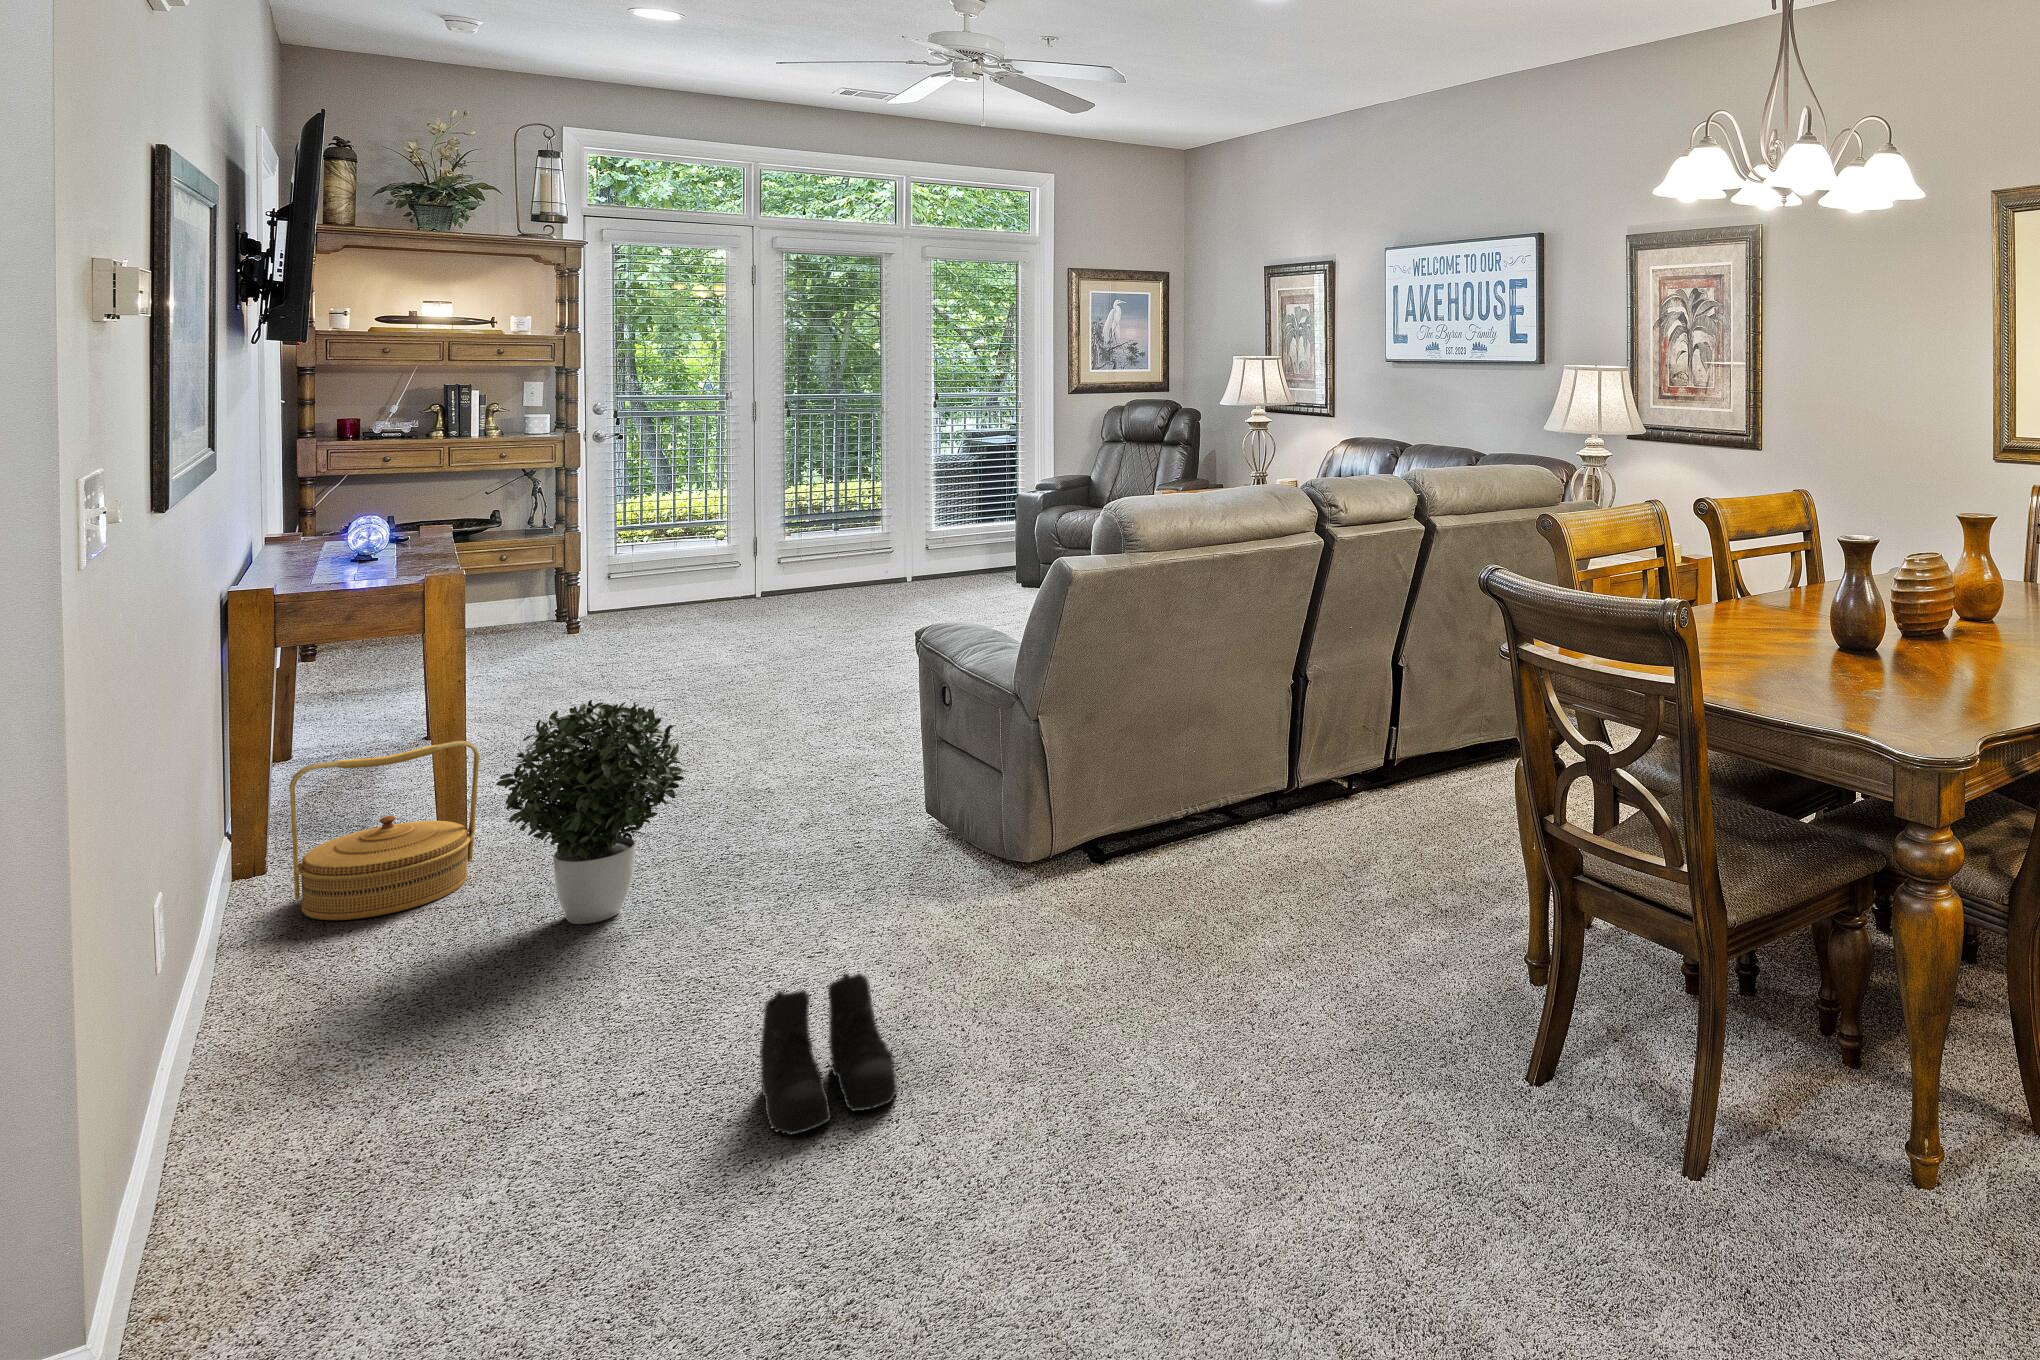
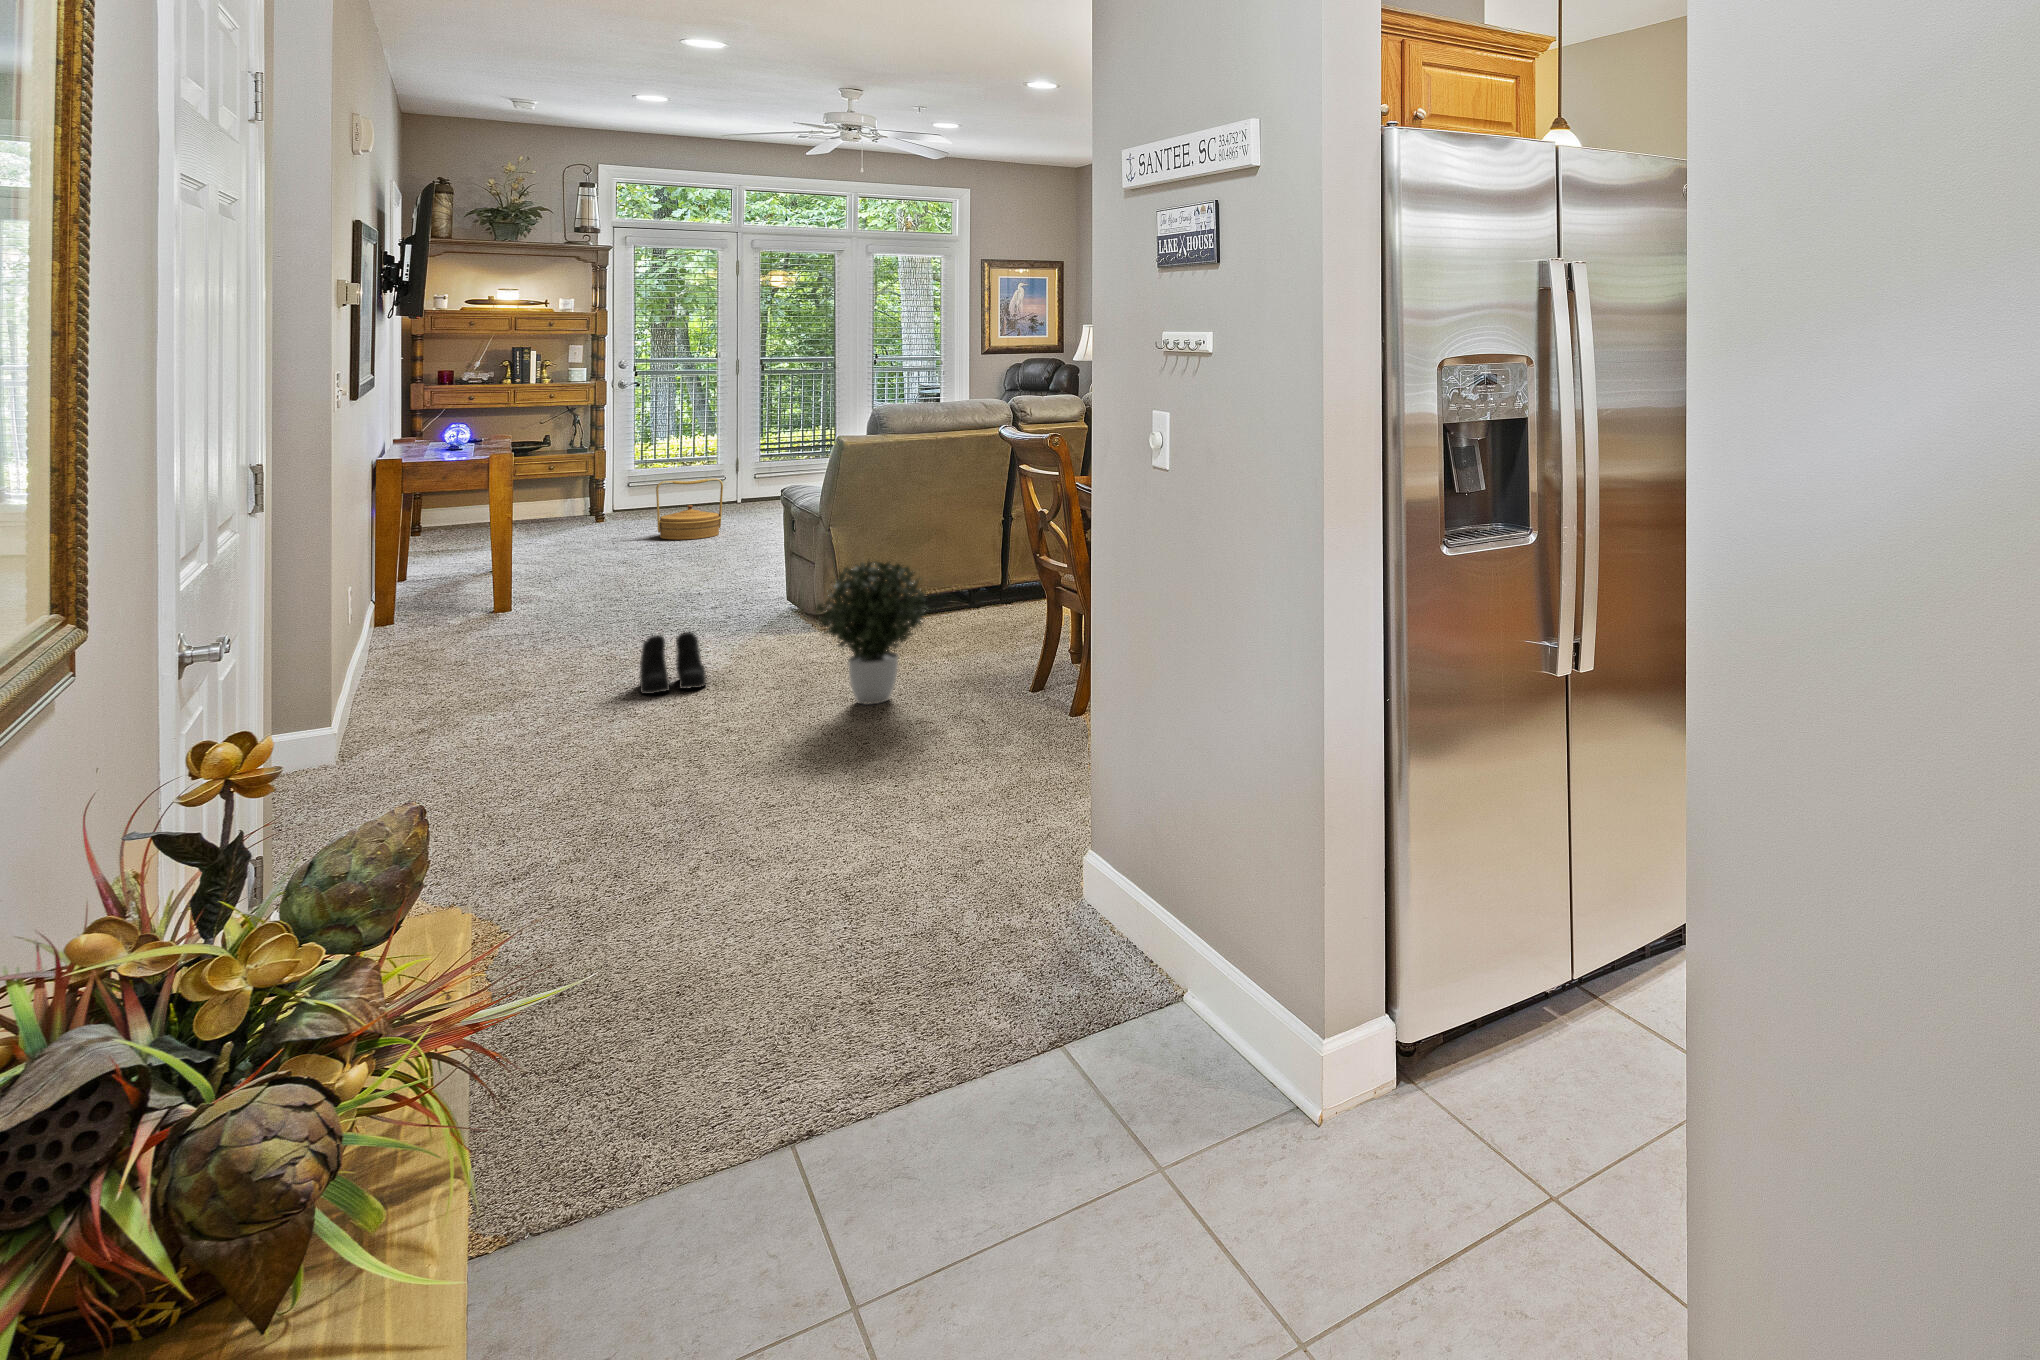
potted plant: present [496,700,684,924] -> present [817,559,926,705]
basket: present [290,741,479,920] -> present [656,478,723,540]

